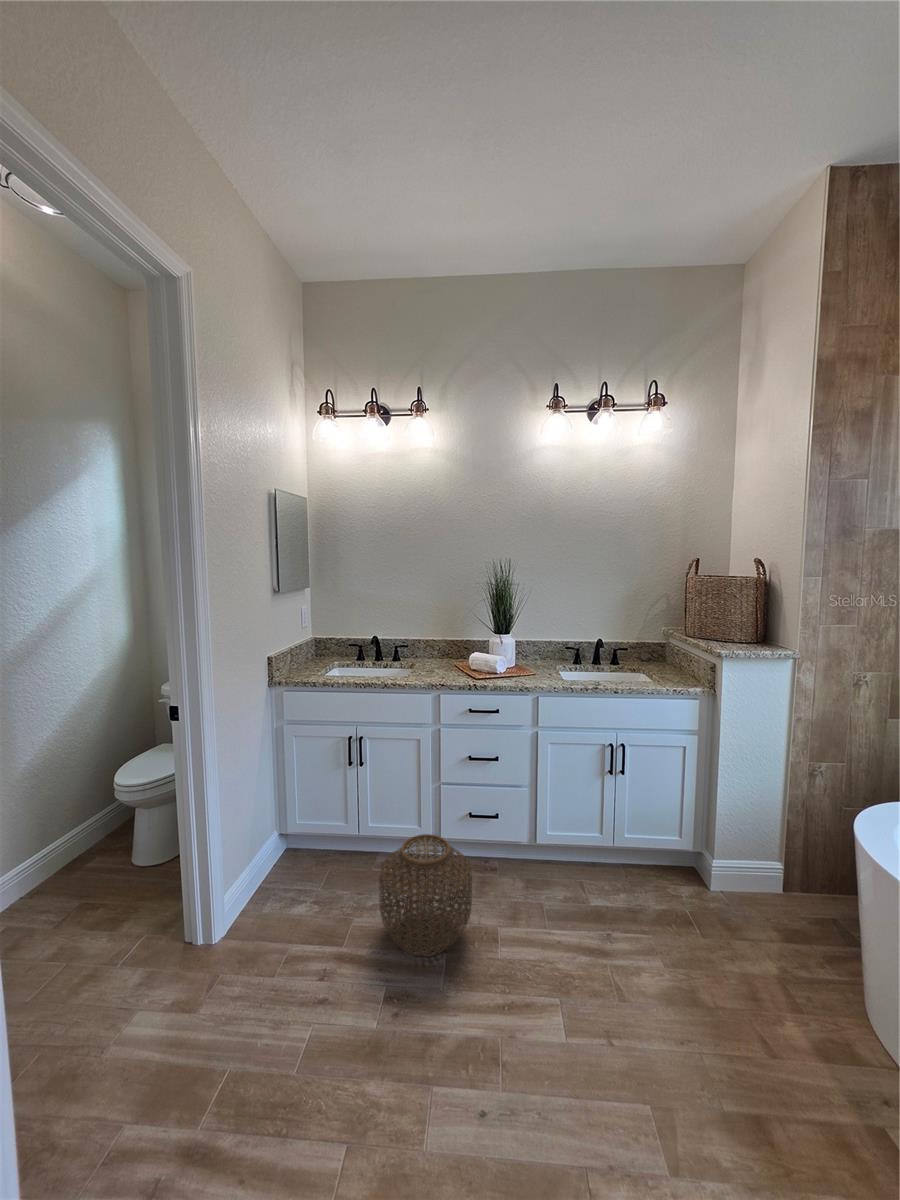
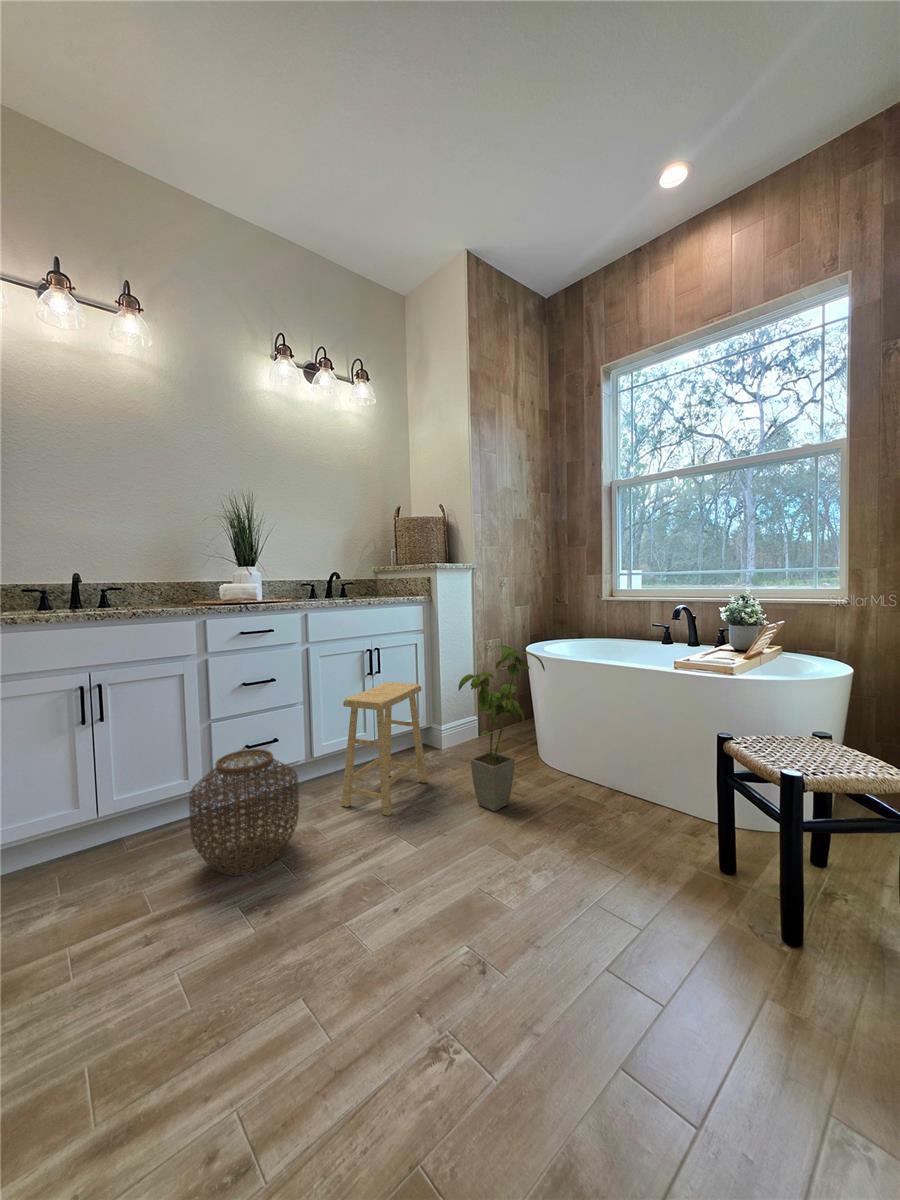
footstool: none [538,794,652,963] -> present [341,682,427,816]
house plant: none [666,818,808,1045] -> present [459,645,545,811]

